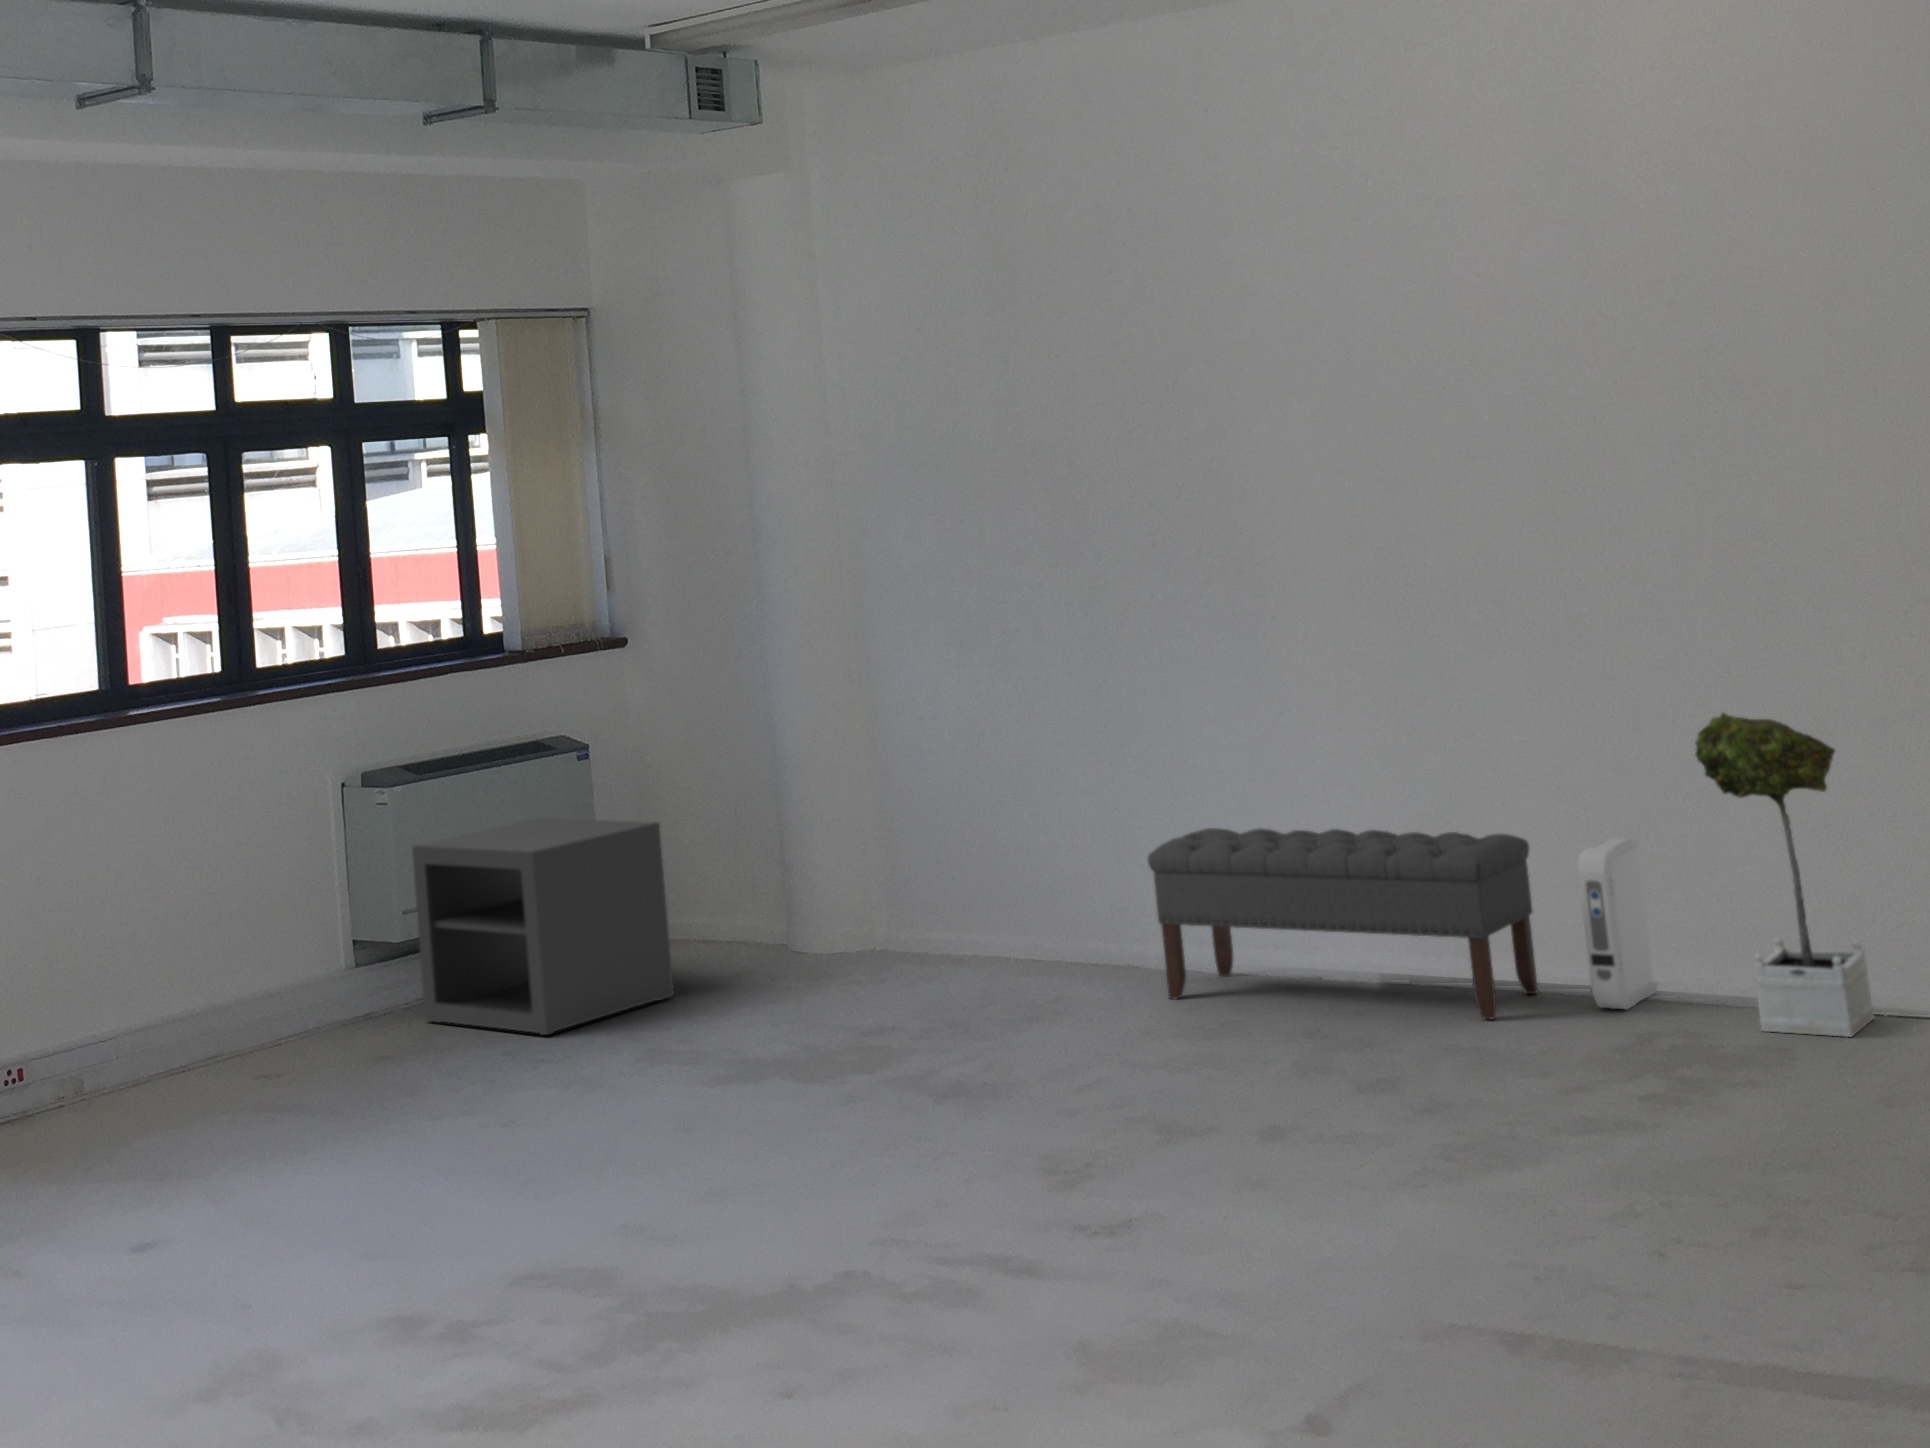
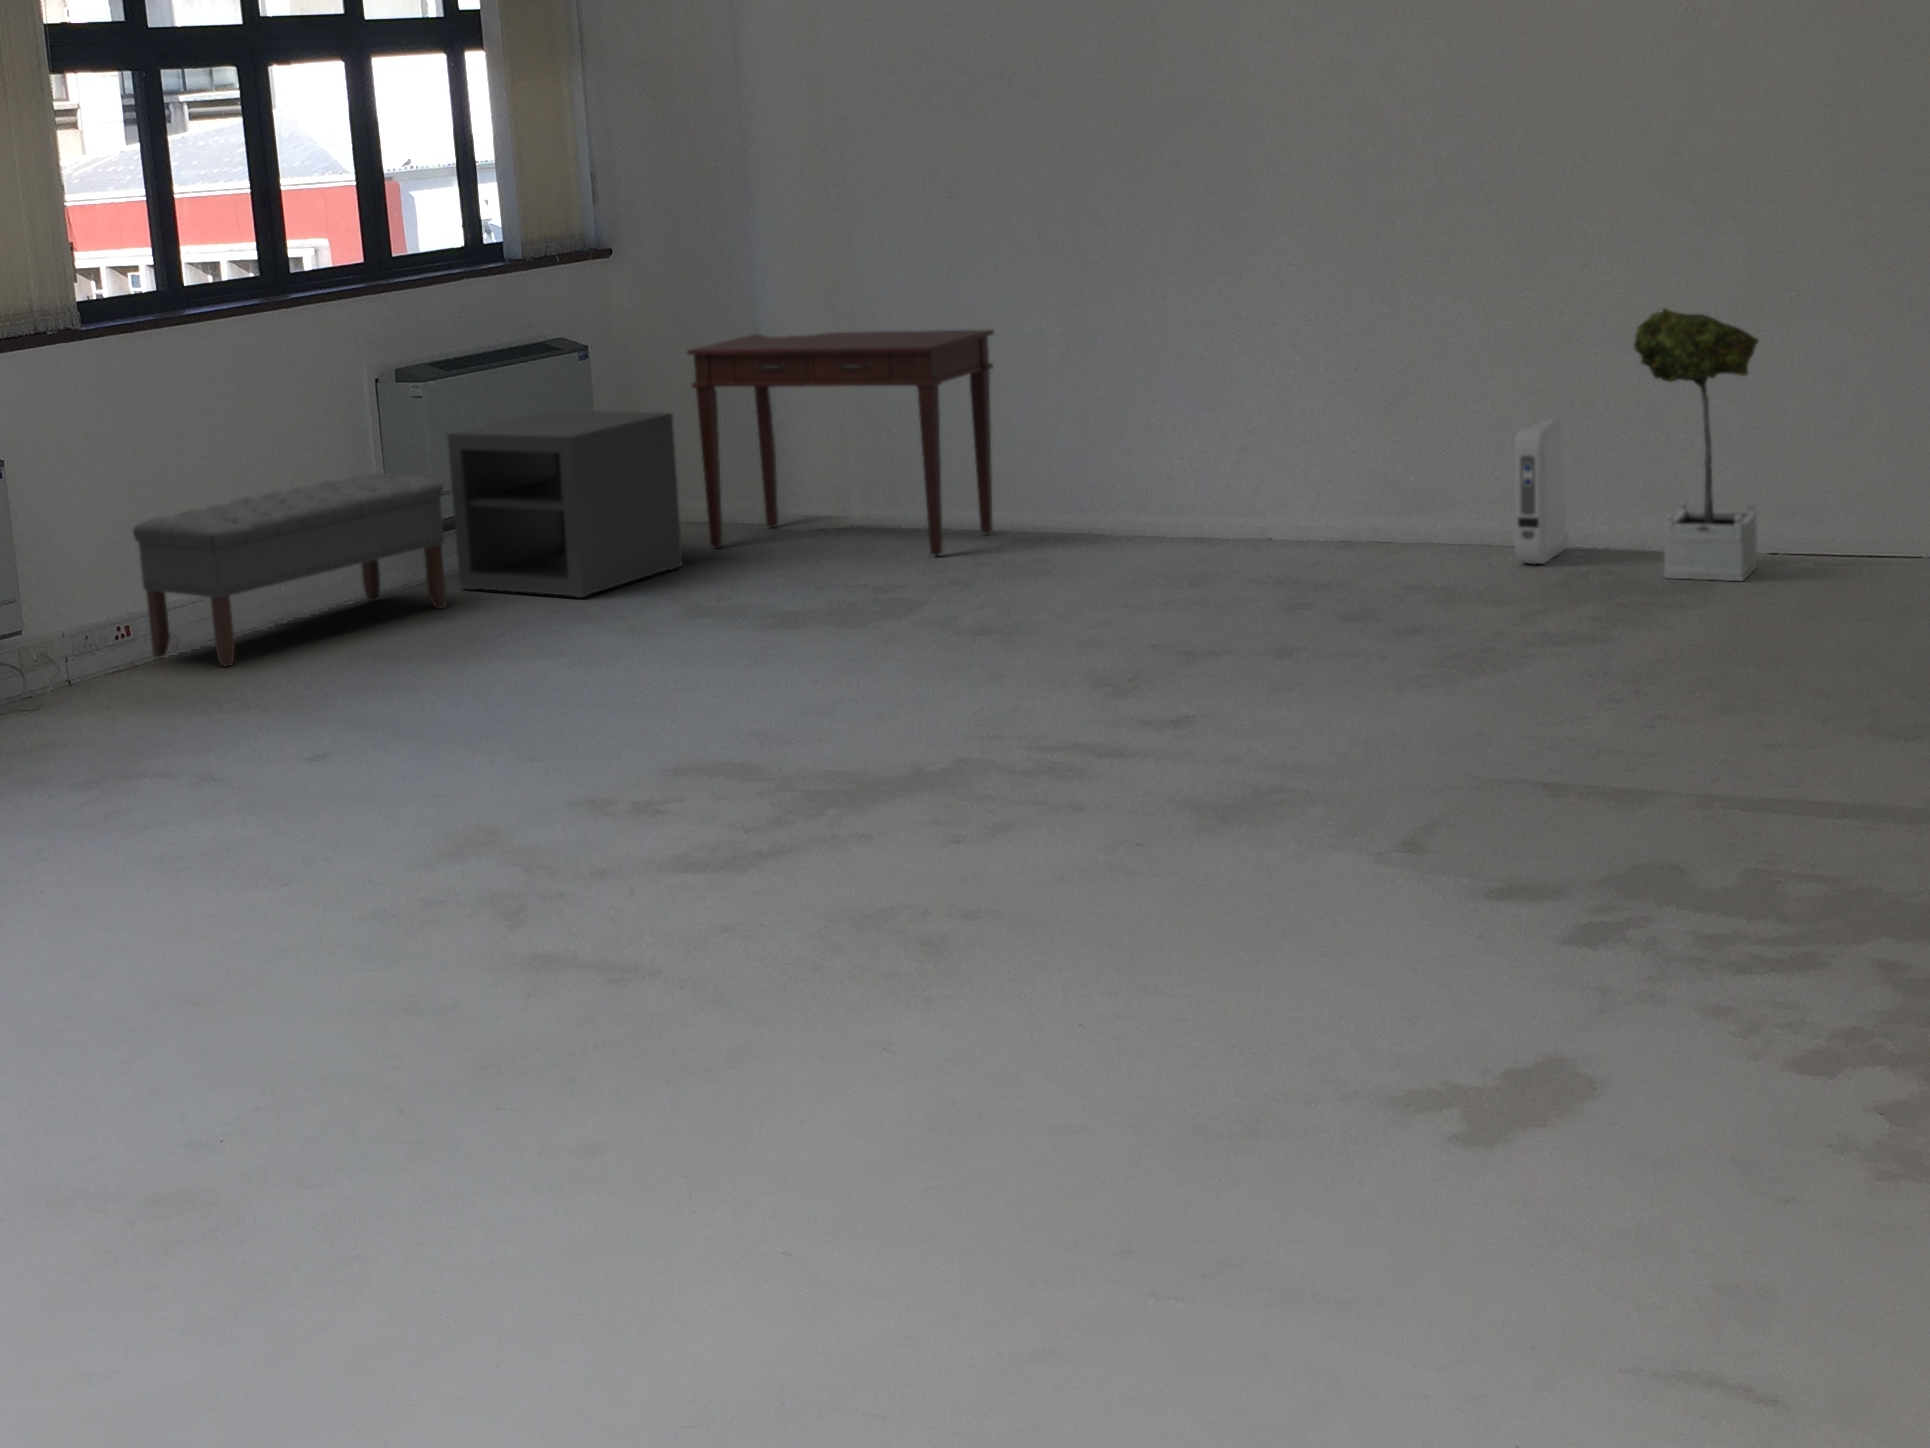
desk: none [685,729,1027,988] -> present [687,330,994,556]
bench: present [1148,828,1538,1019] -> present [133,473,446,666]

